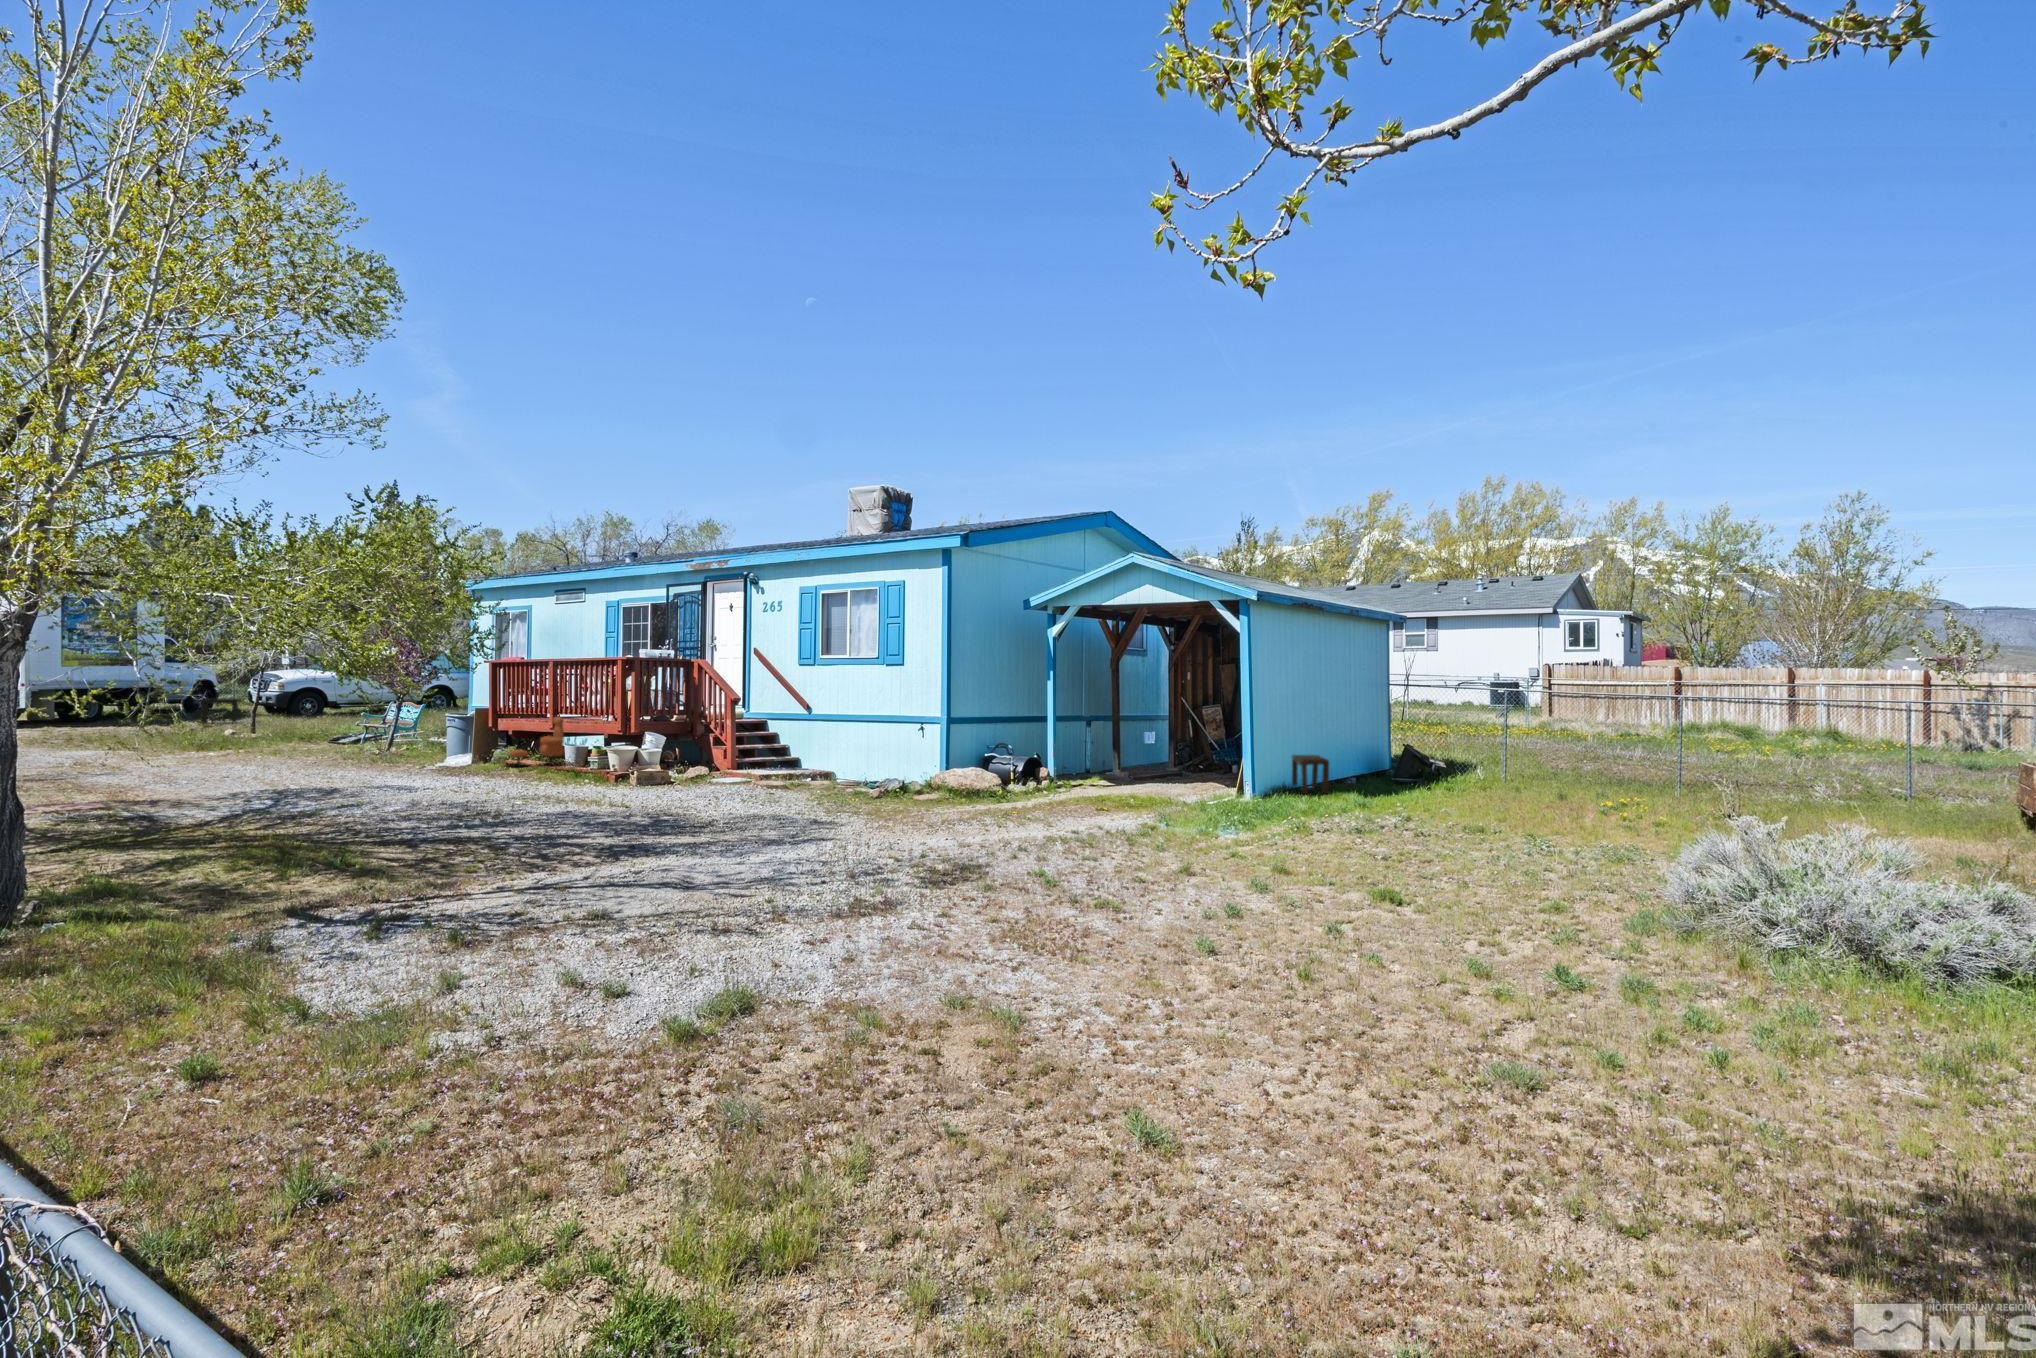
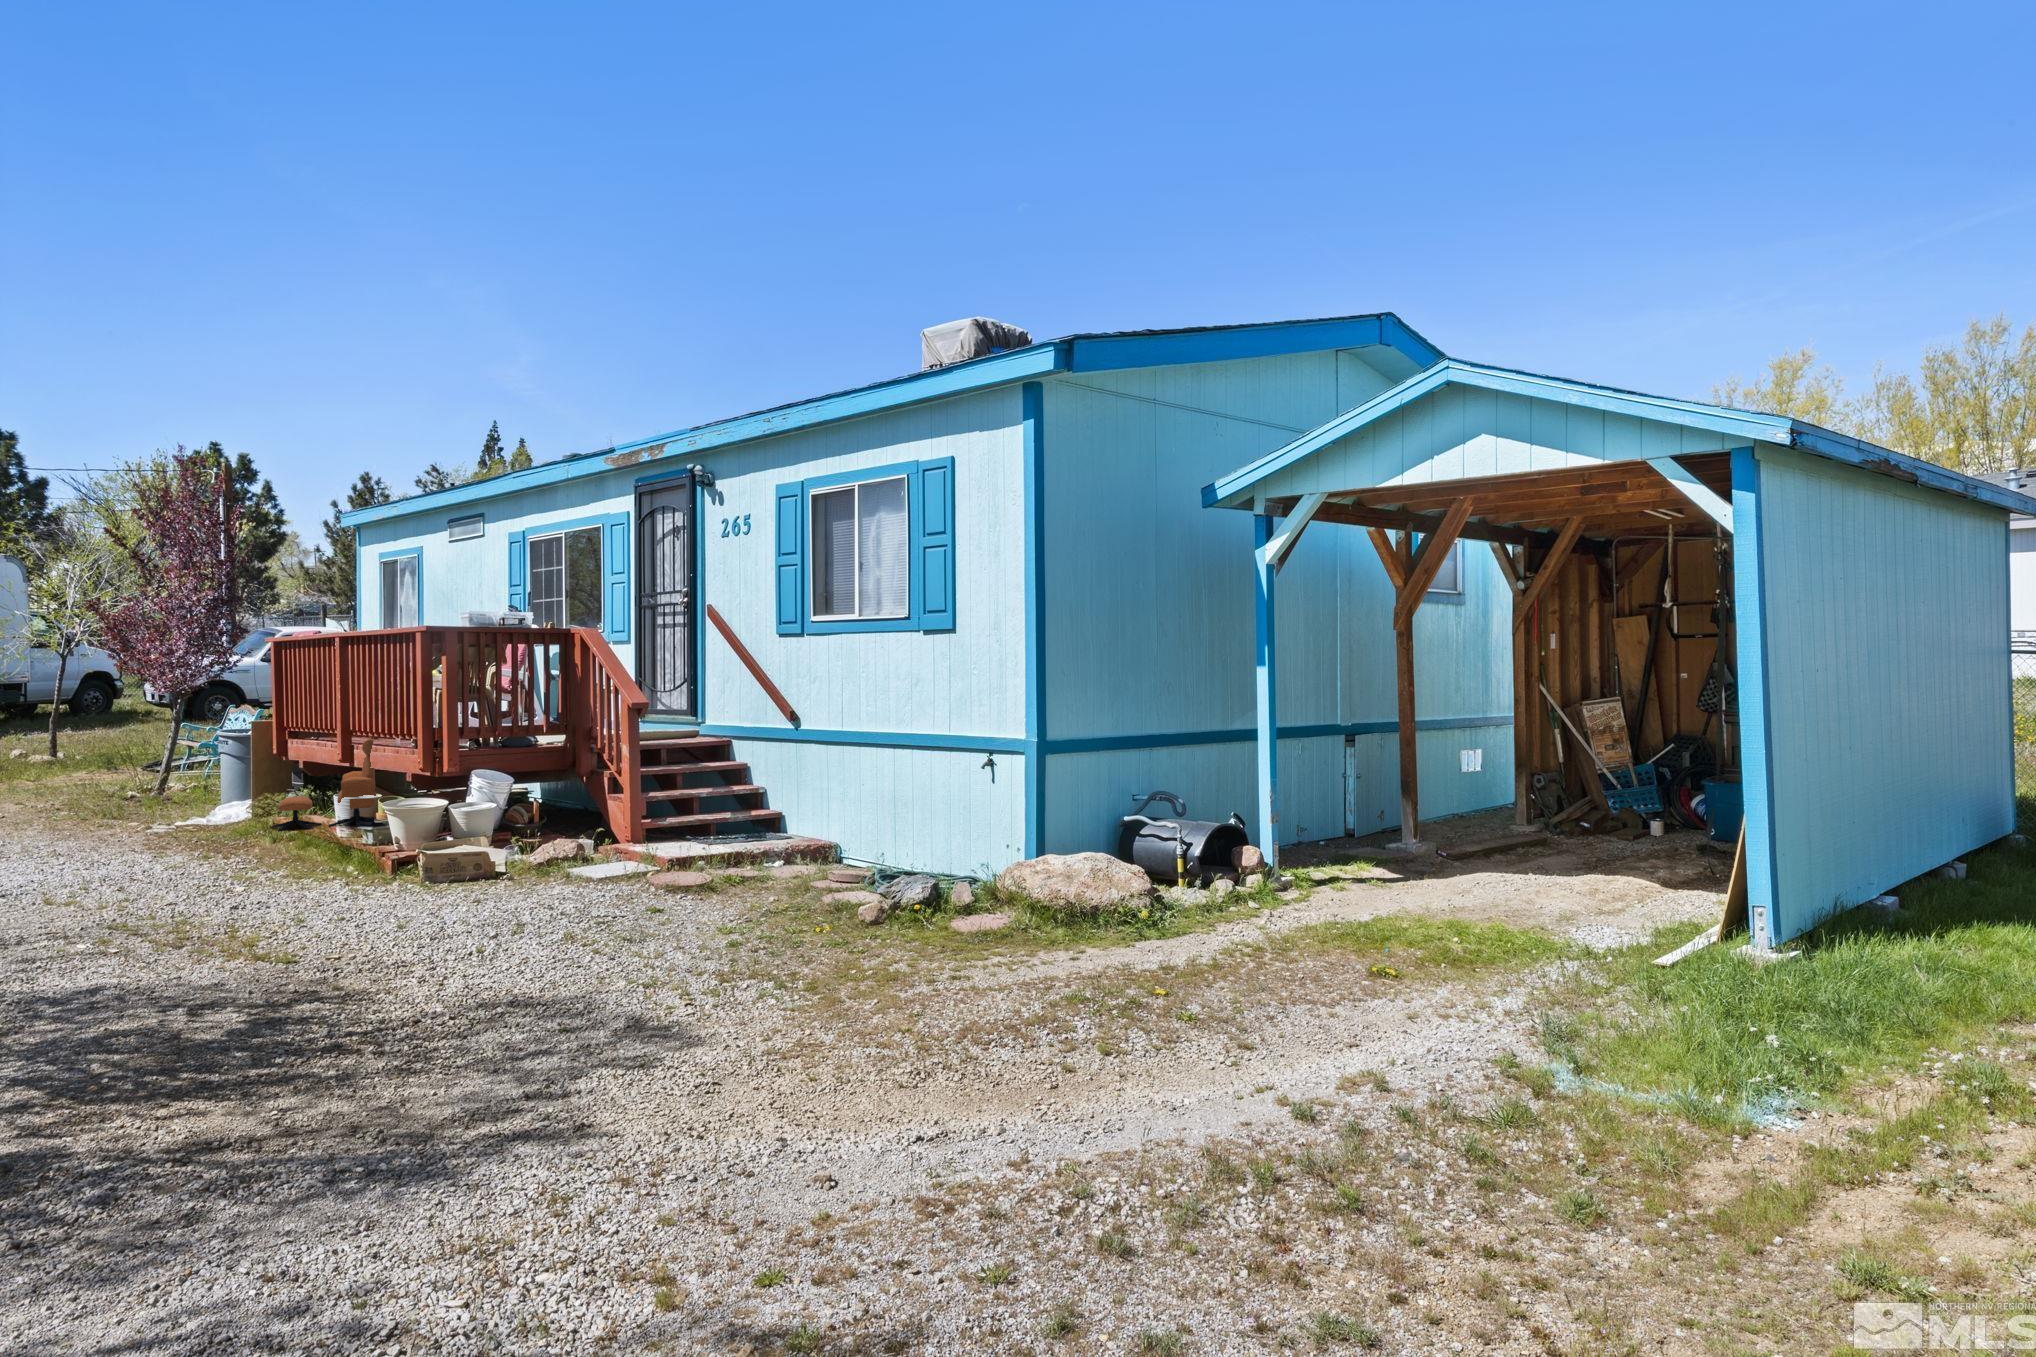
round table: present [196,698,243,724] -> none [44,701,117,738]
bench: present [1292,755,1329,794] -> none [1850,826,1985,936]

